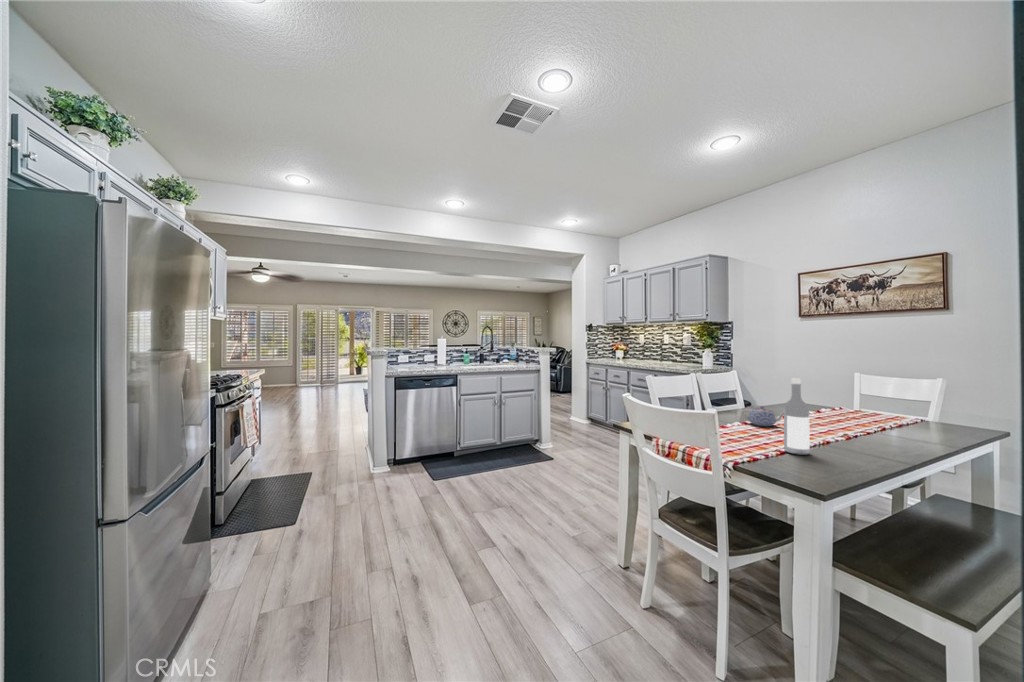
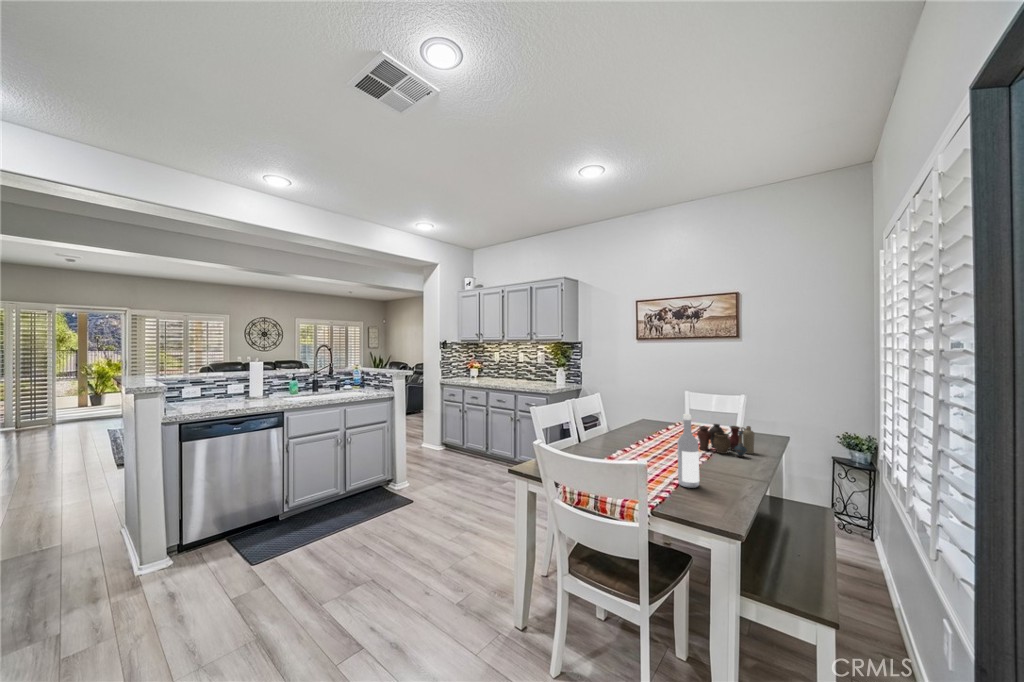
vase: none [839,402,921,439] -> present [697,424,754,457]
teapot: present [742,406,784,426] -> none [624,435,662,455]

